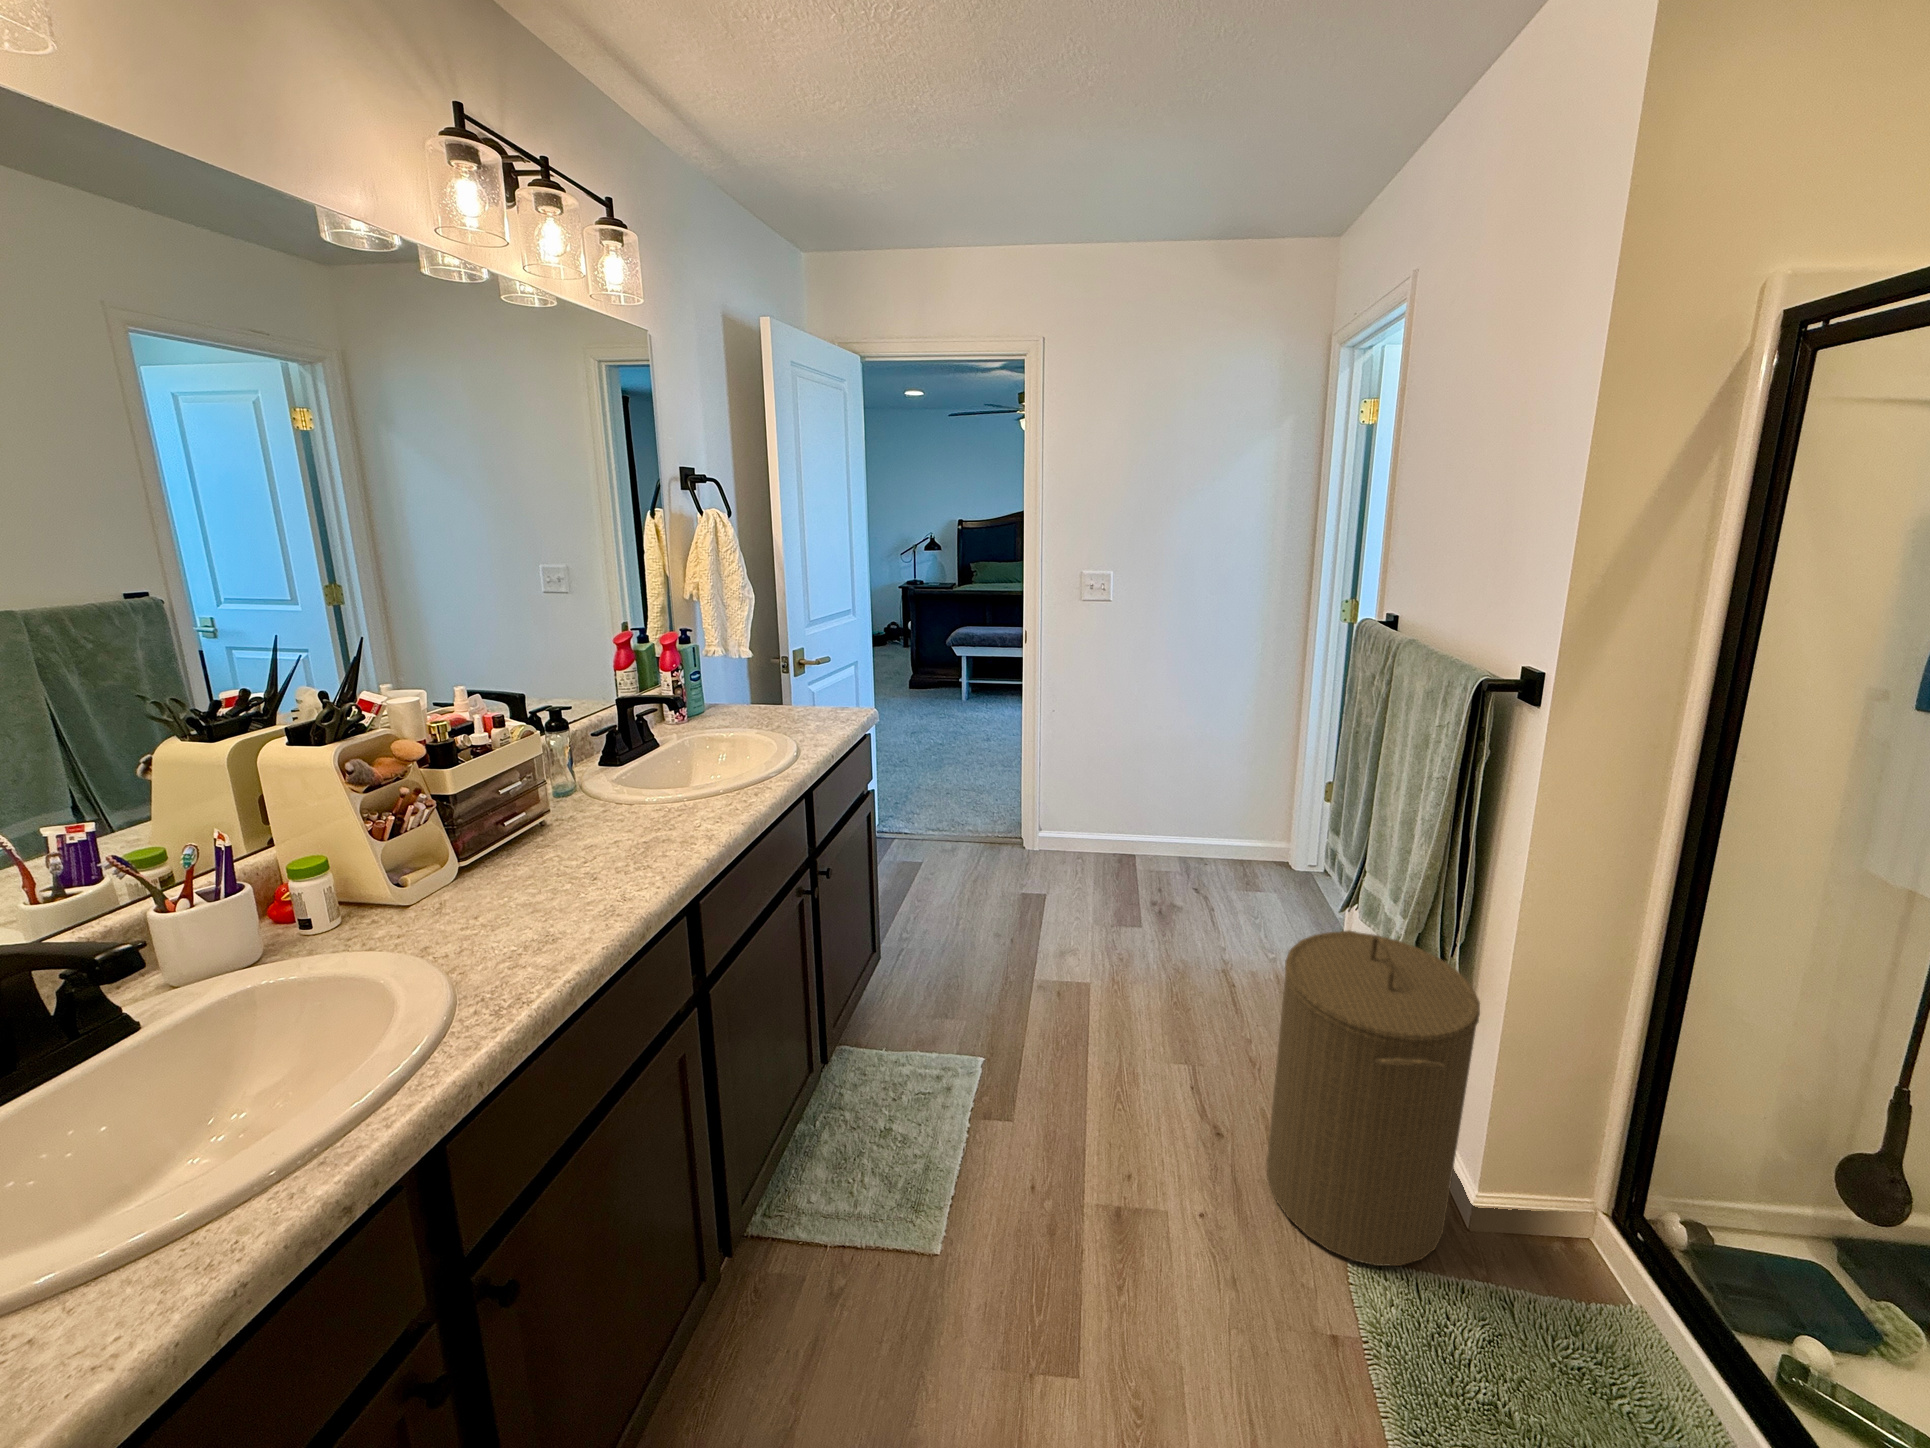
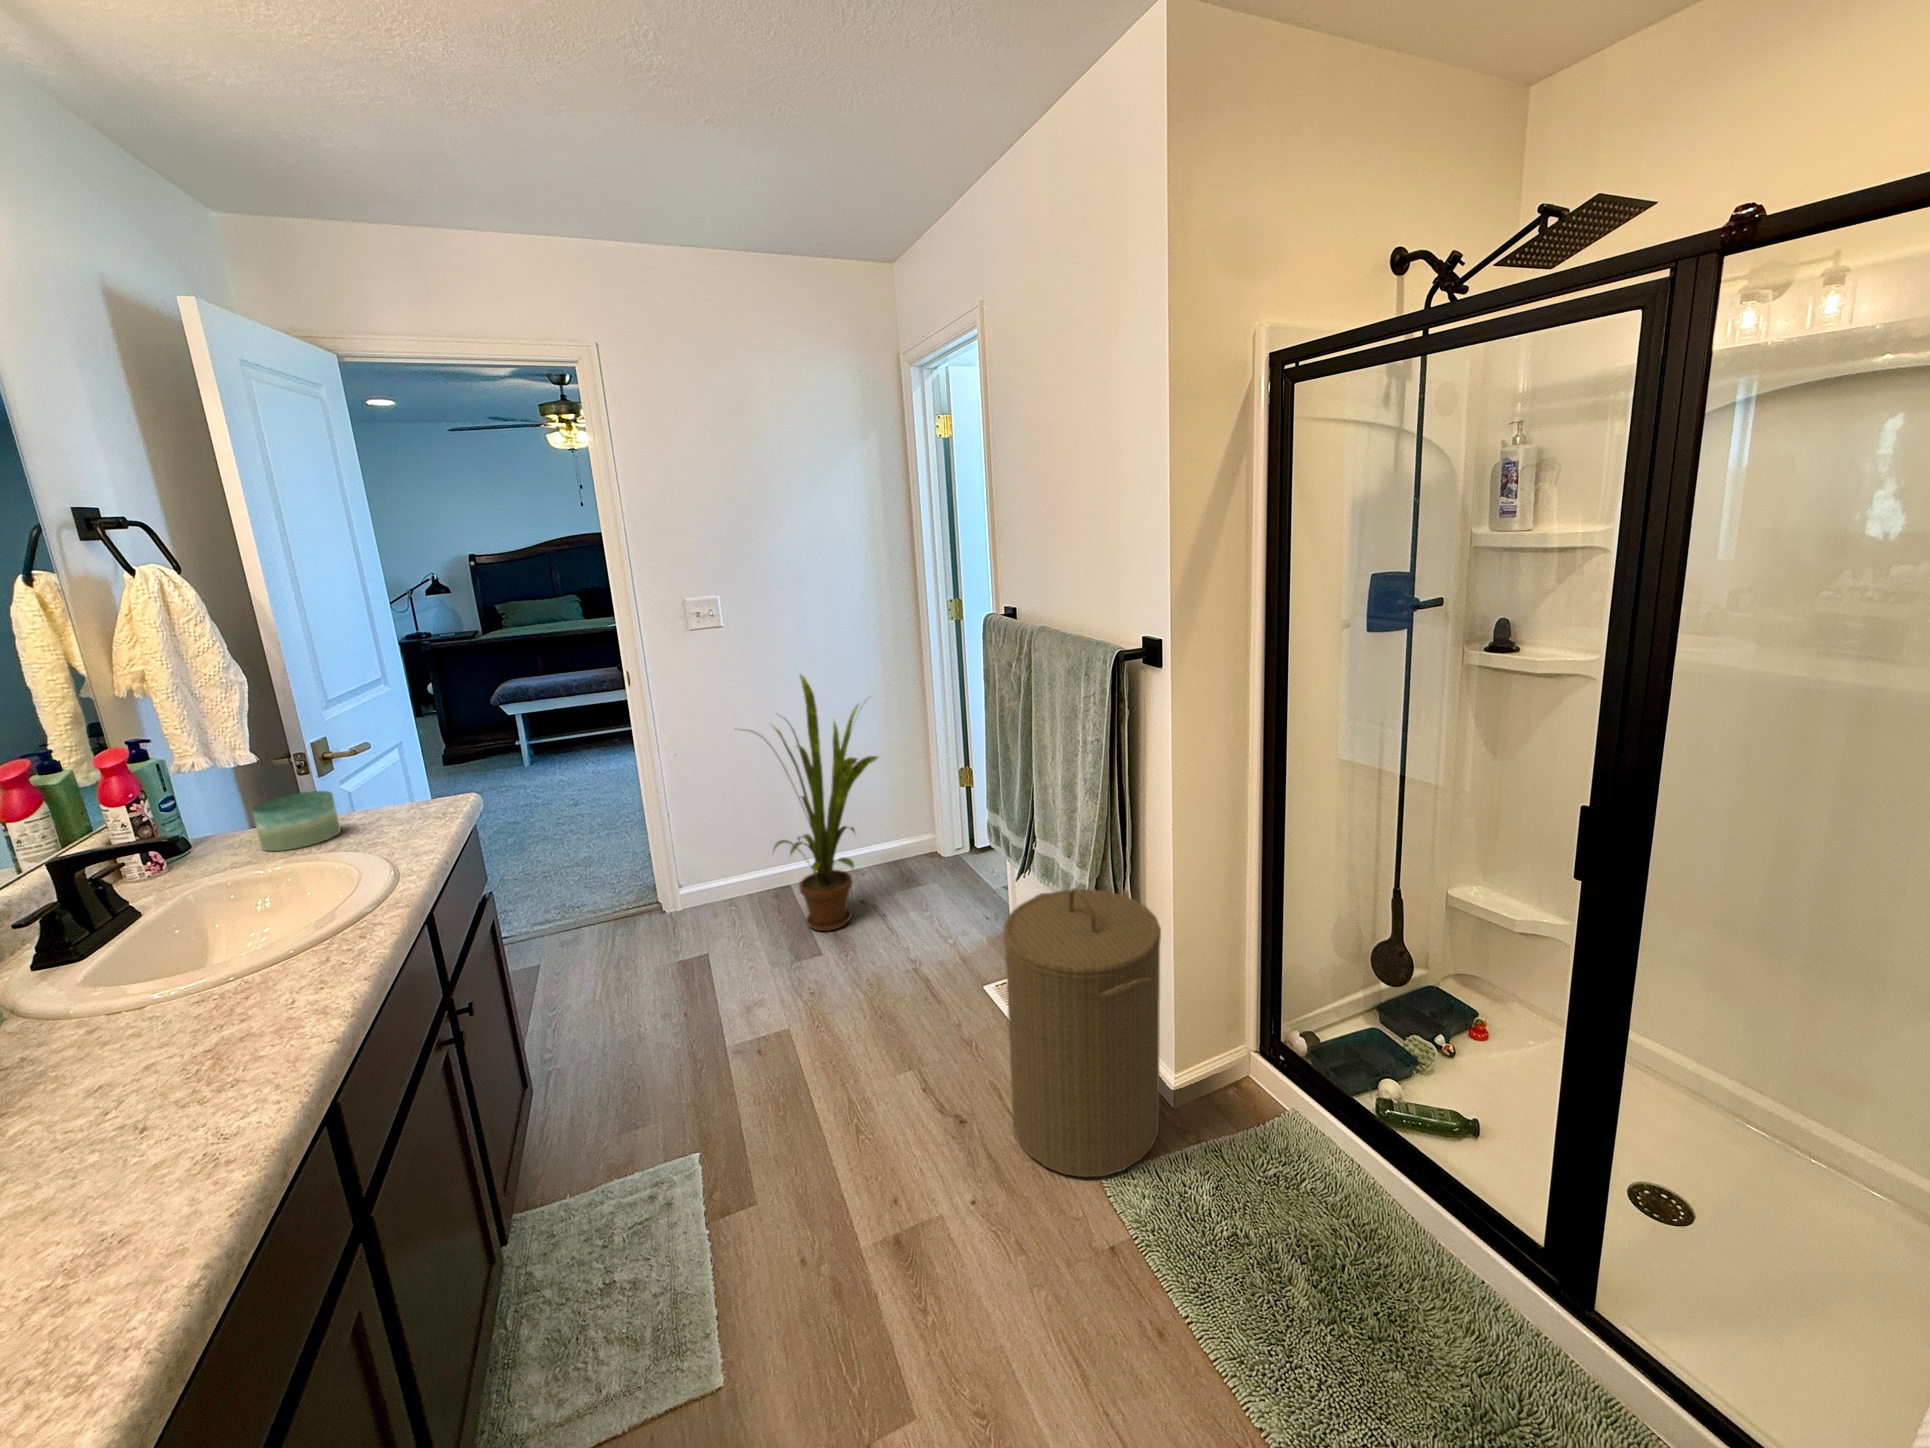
house plant: none [1094,654,1229,905] -> present [743,675,878,931]
candle: none [740,684,788,723] -> present [252,791,341,851]

